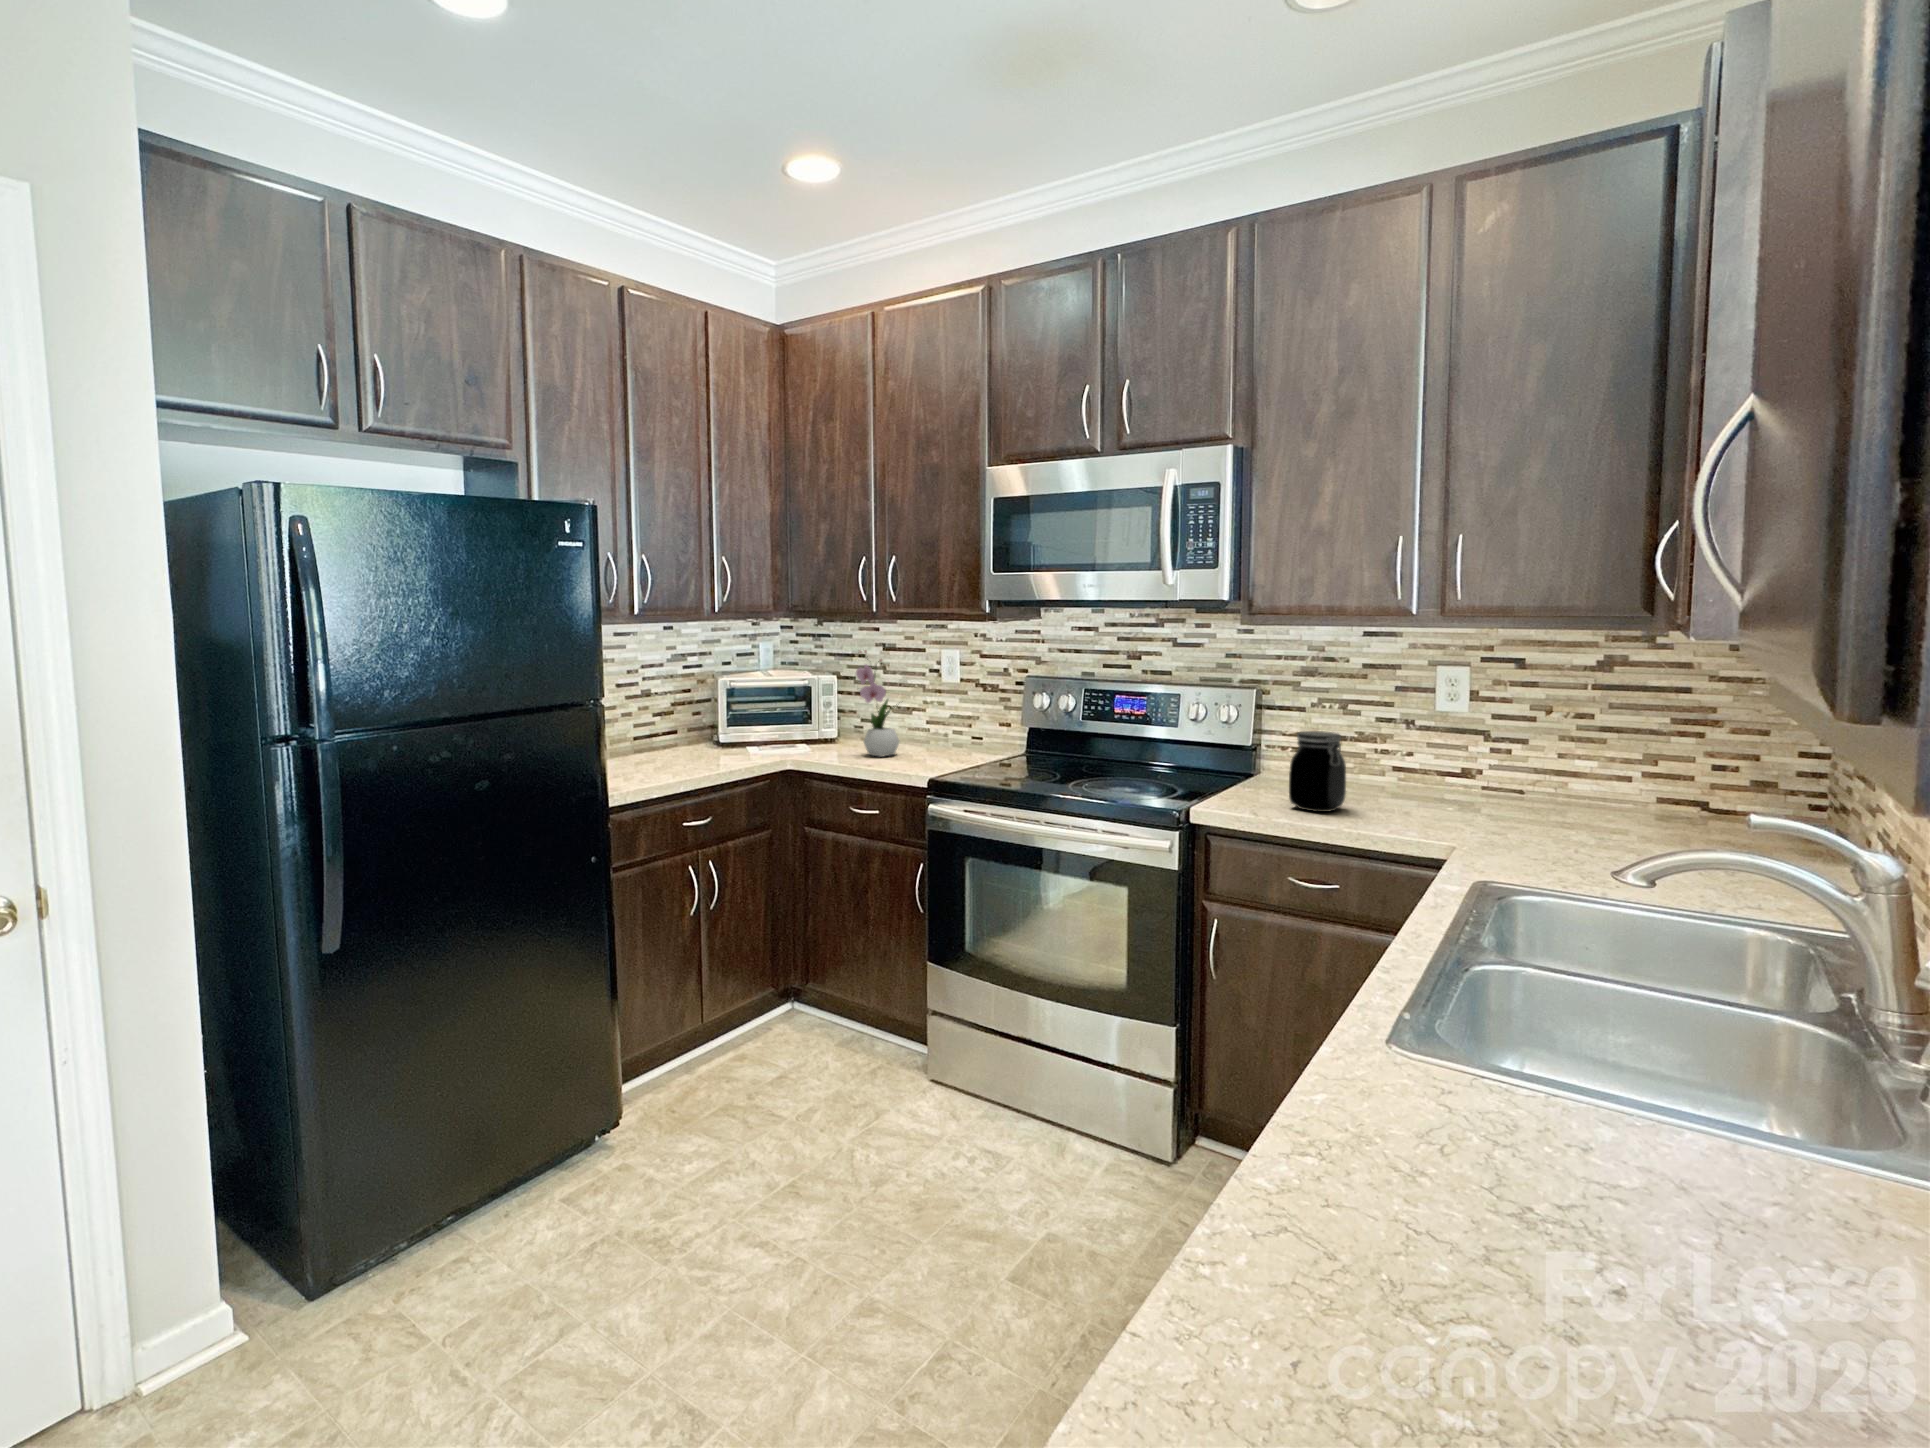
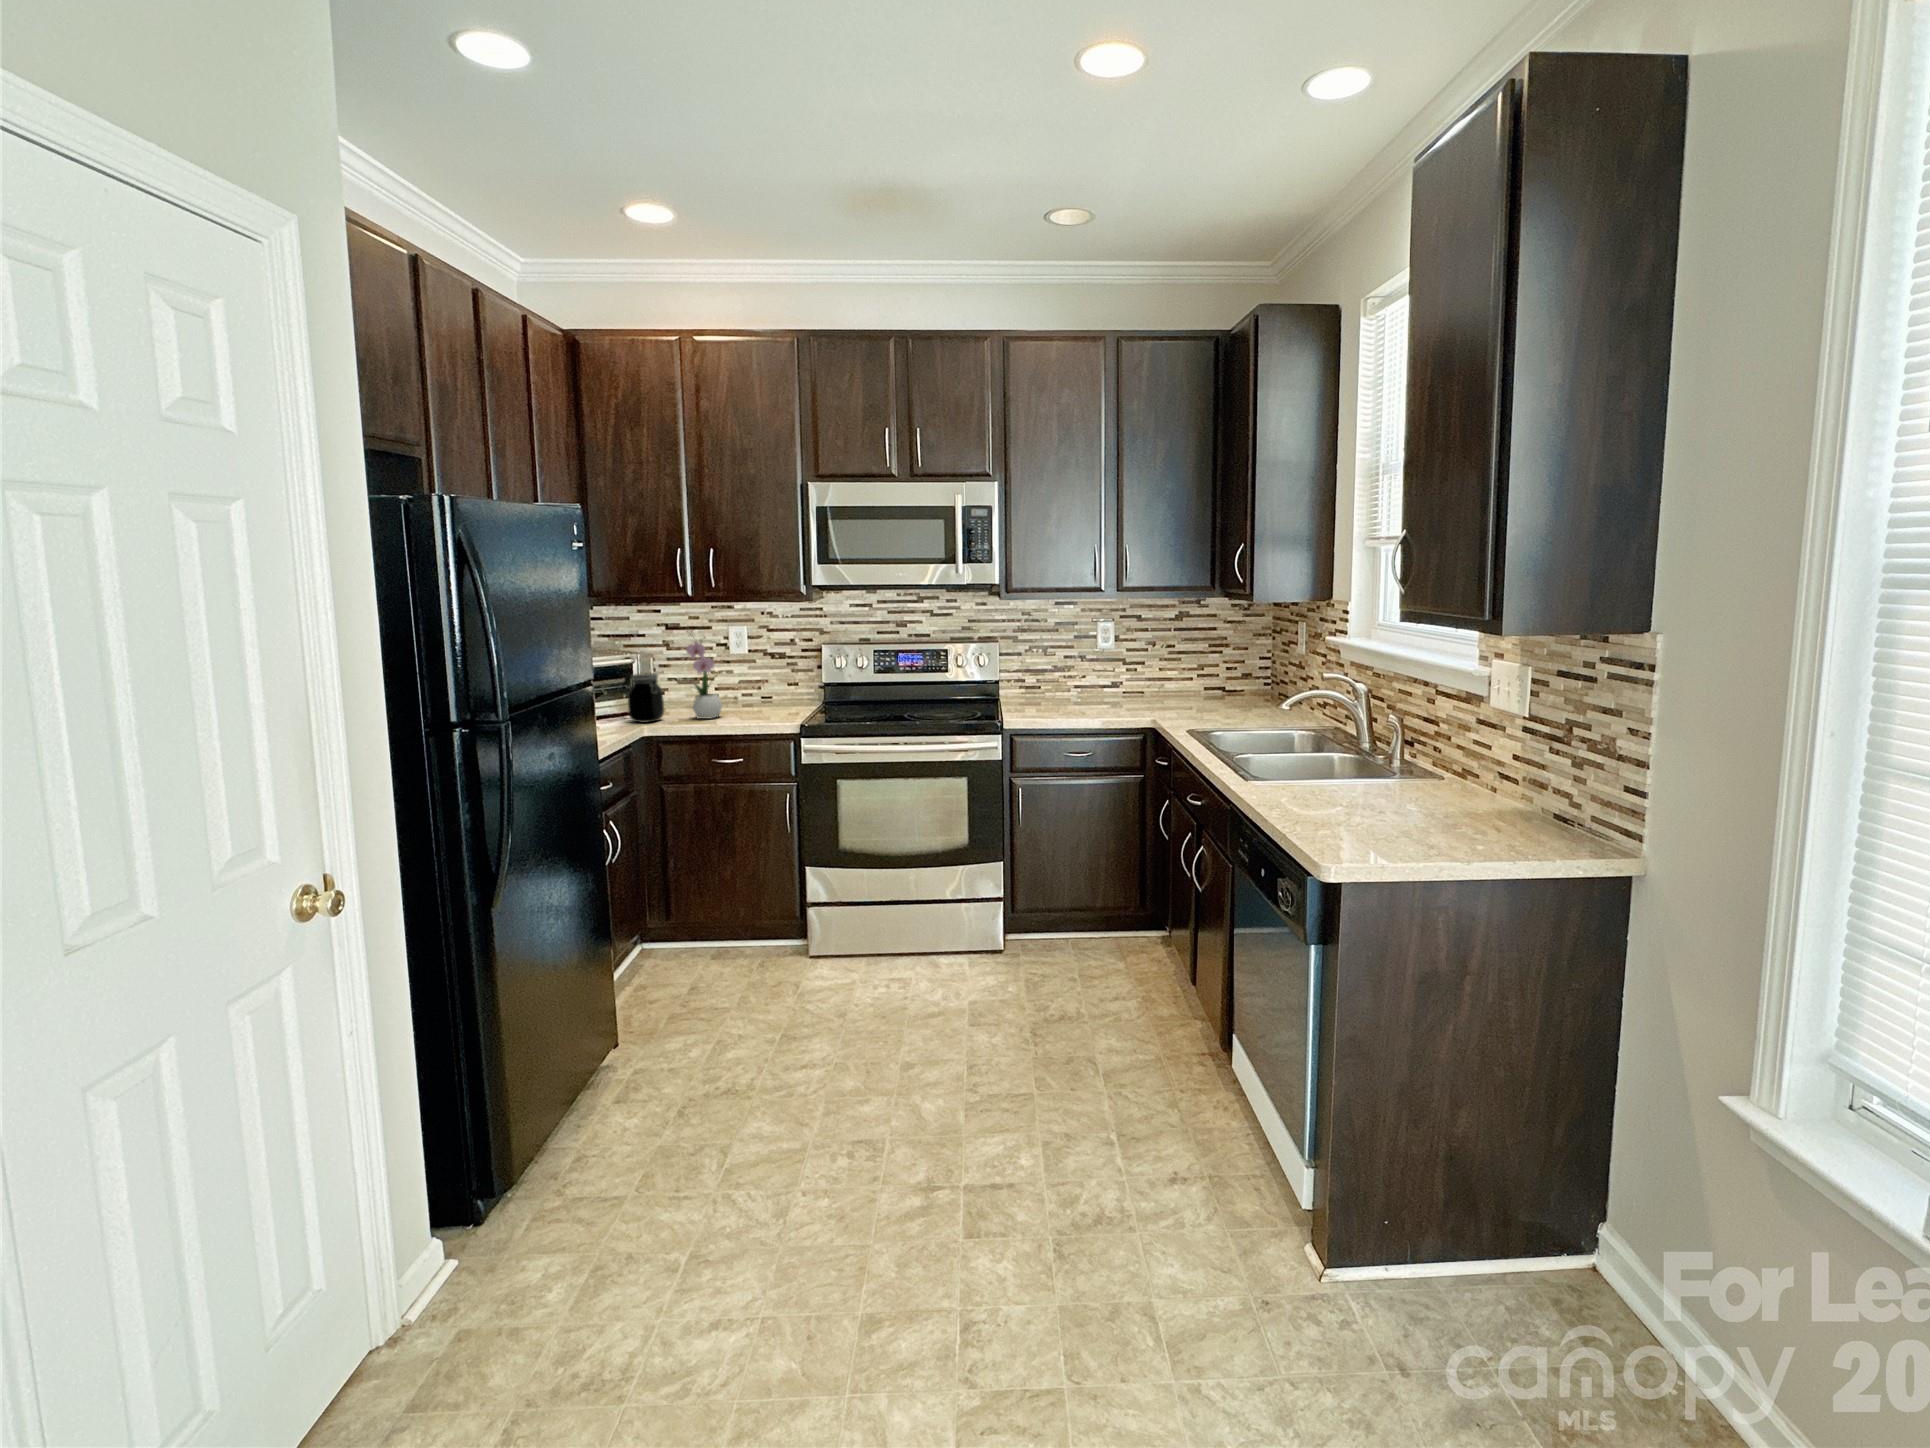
jar: present [1289,731,1346,812] -> present [628,673,664,723]

